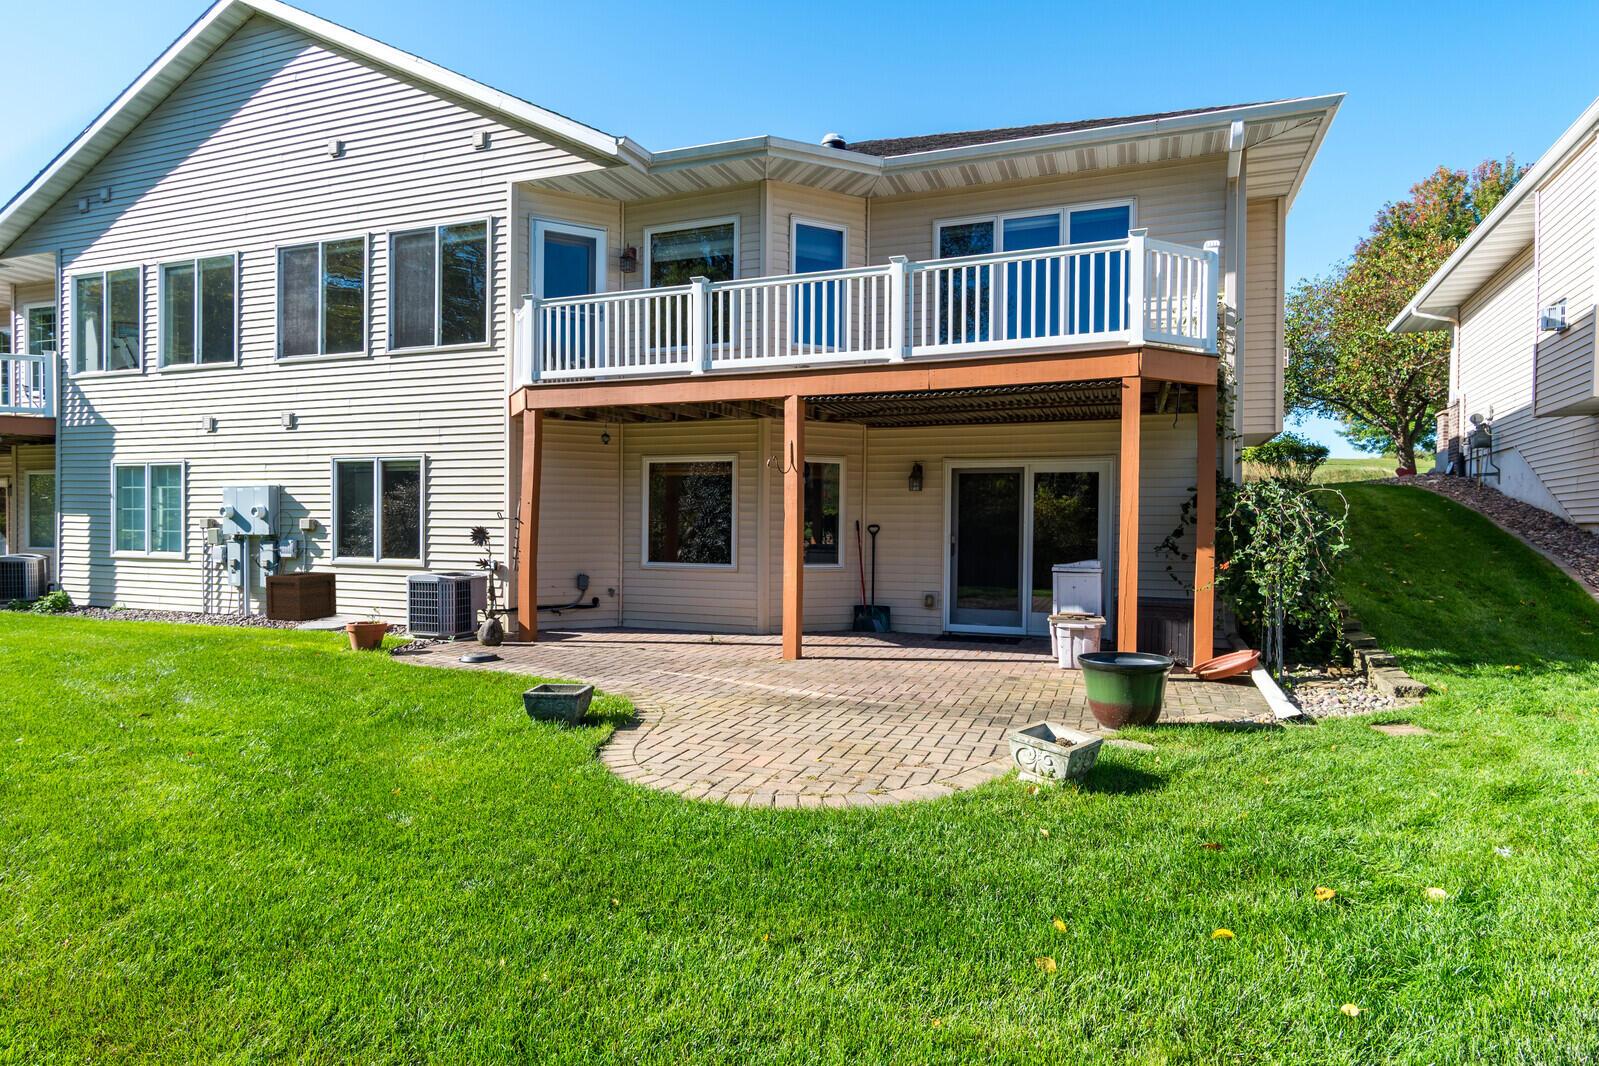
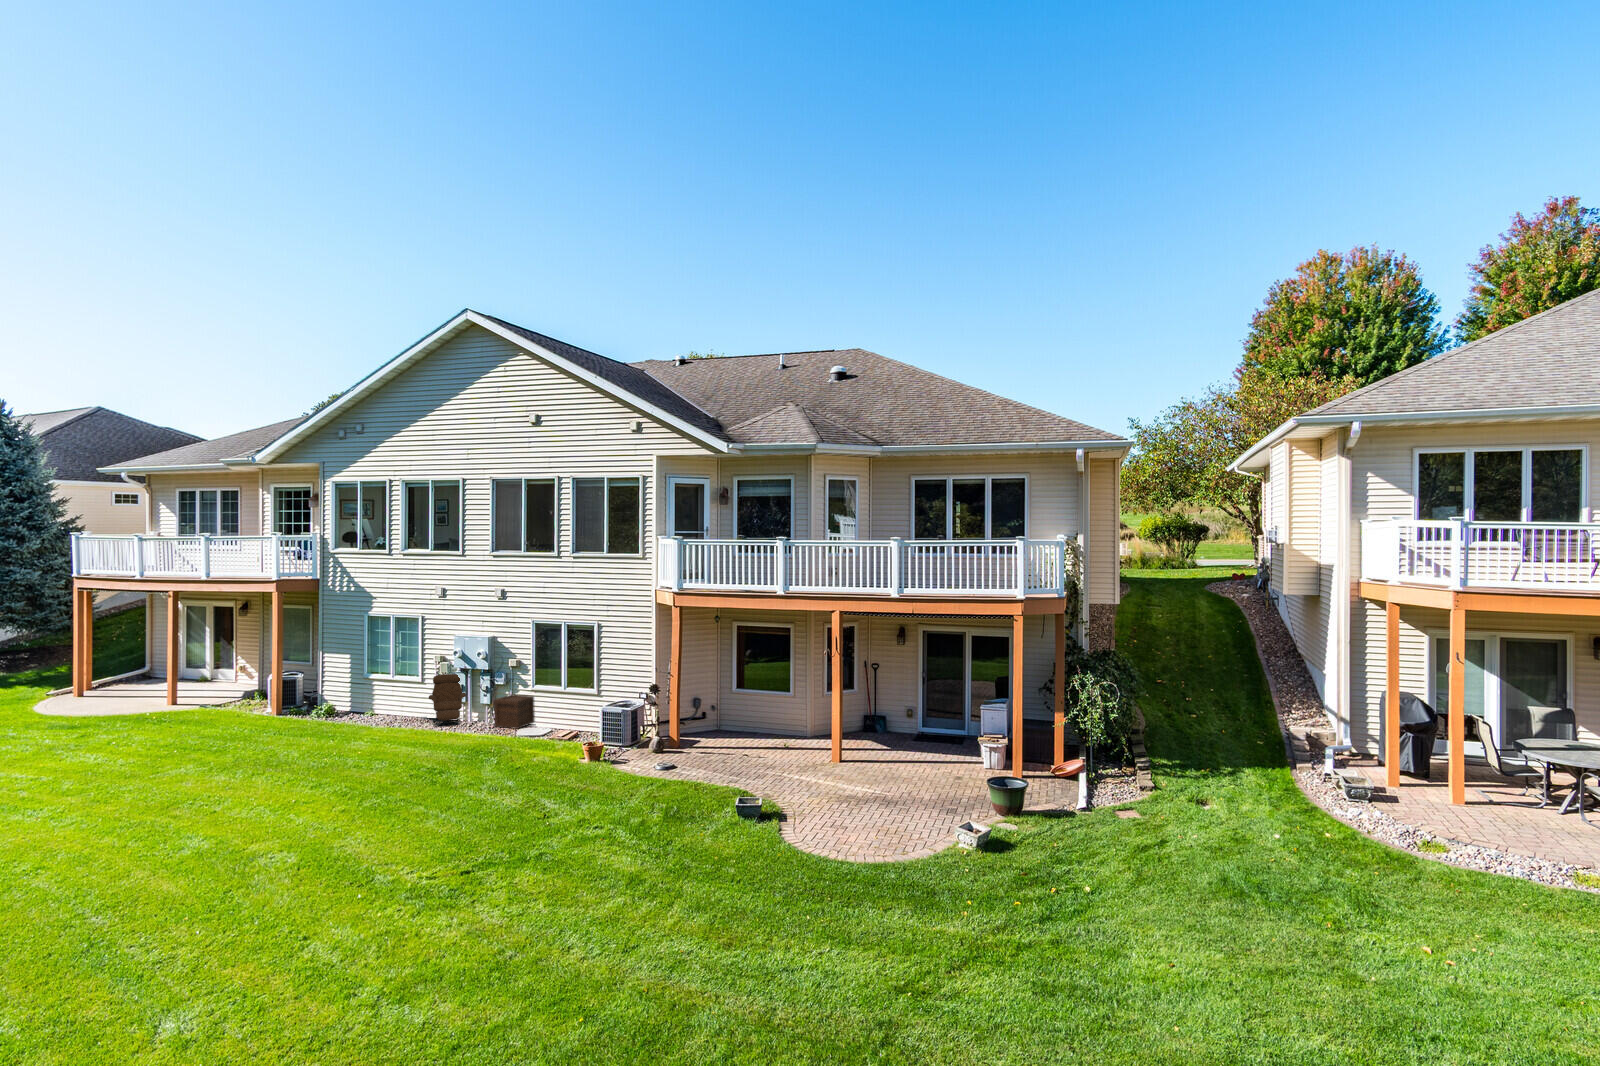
lounge chair: none [177,545,242,619] -> present [429,674,466,727]

